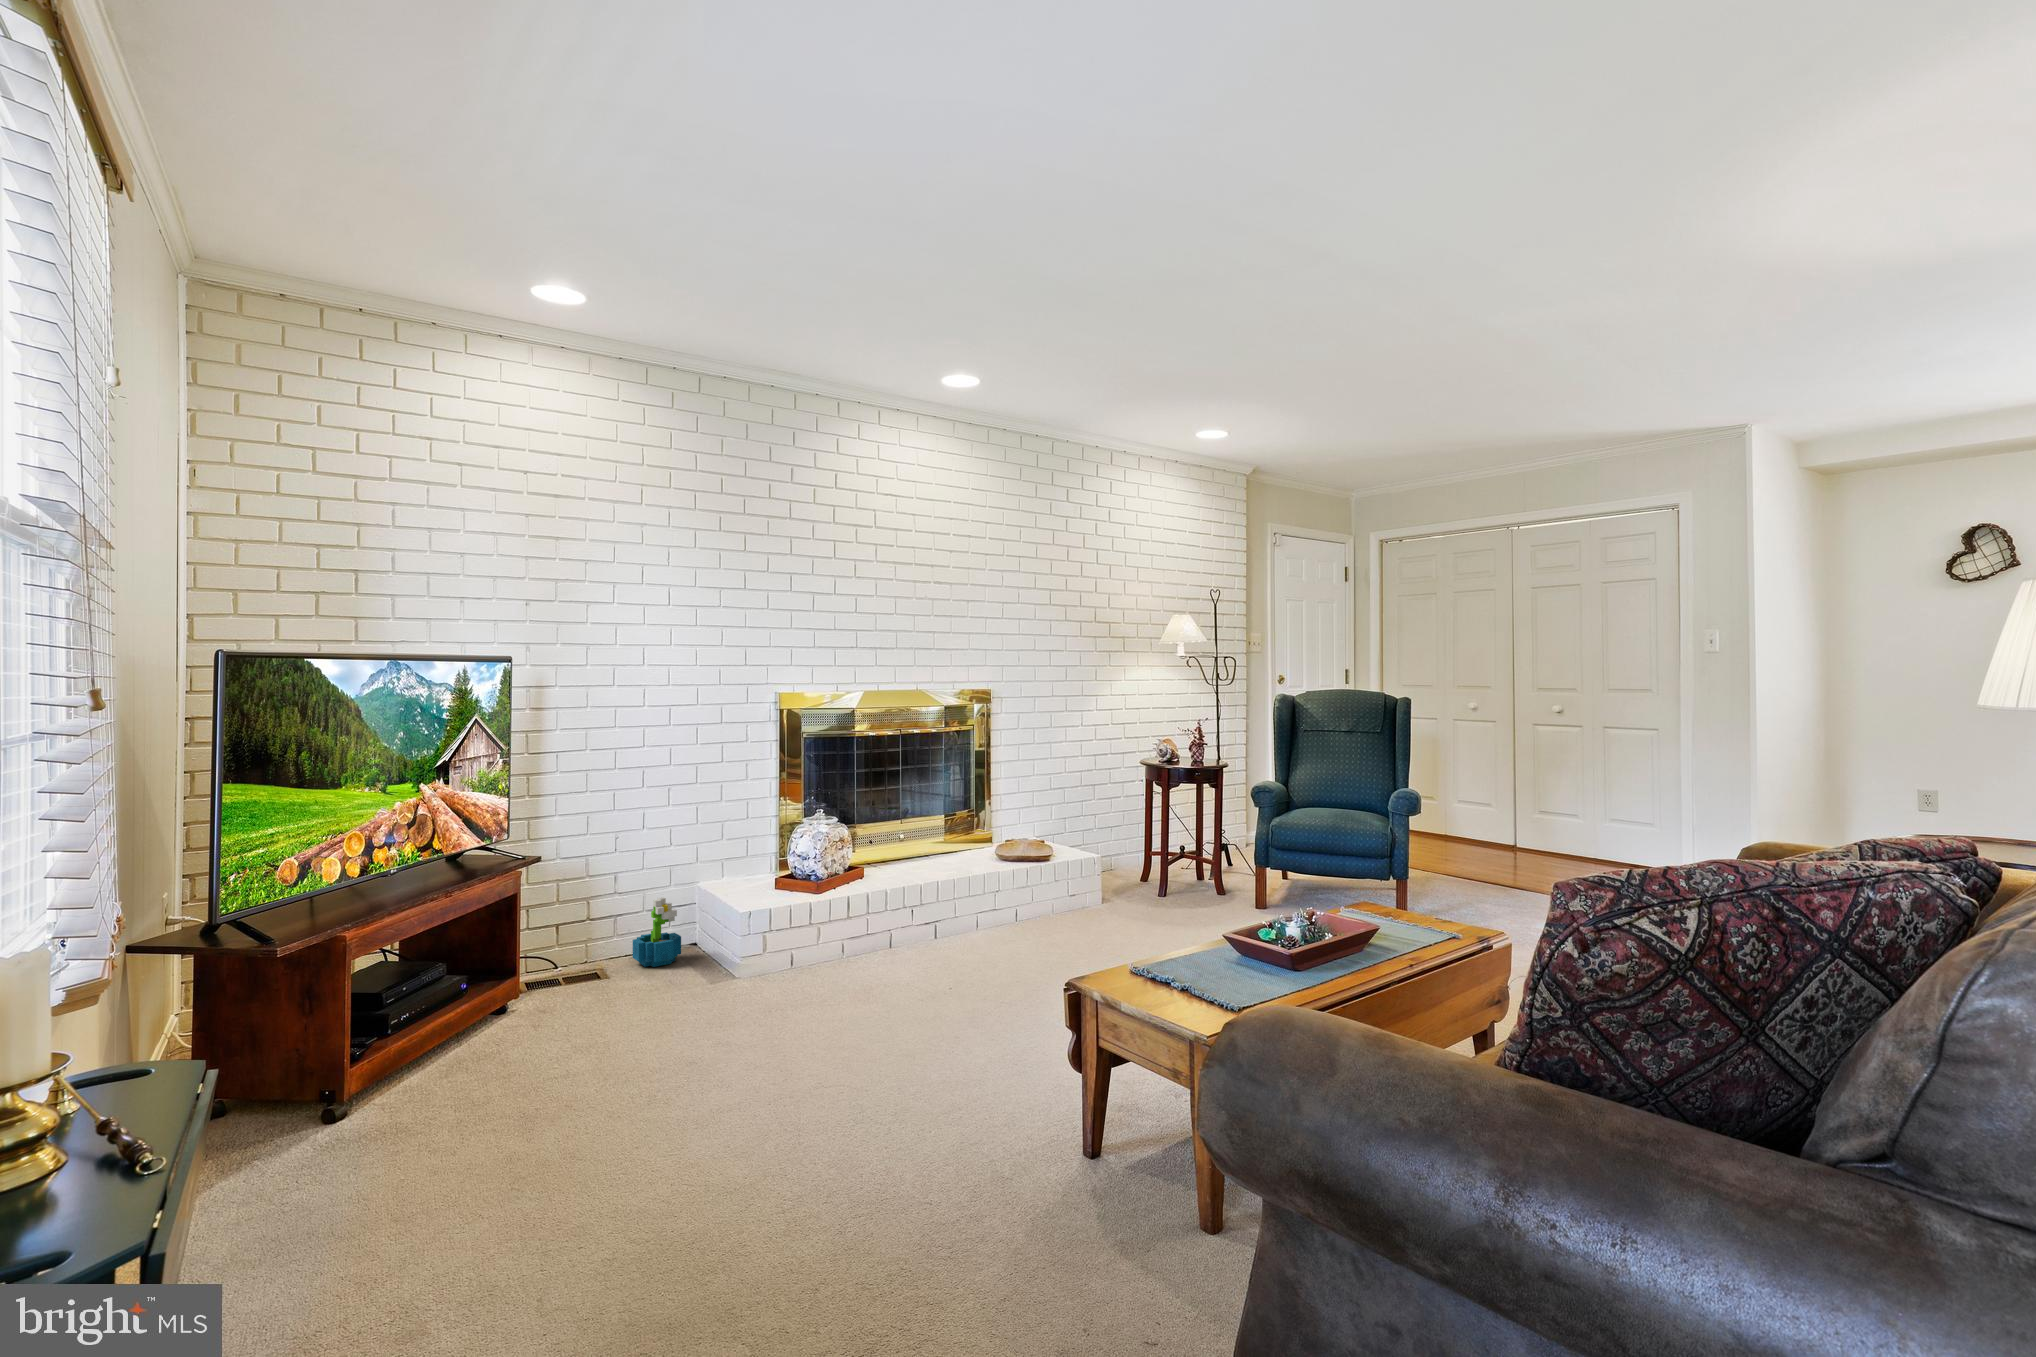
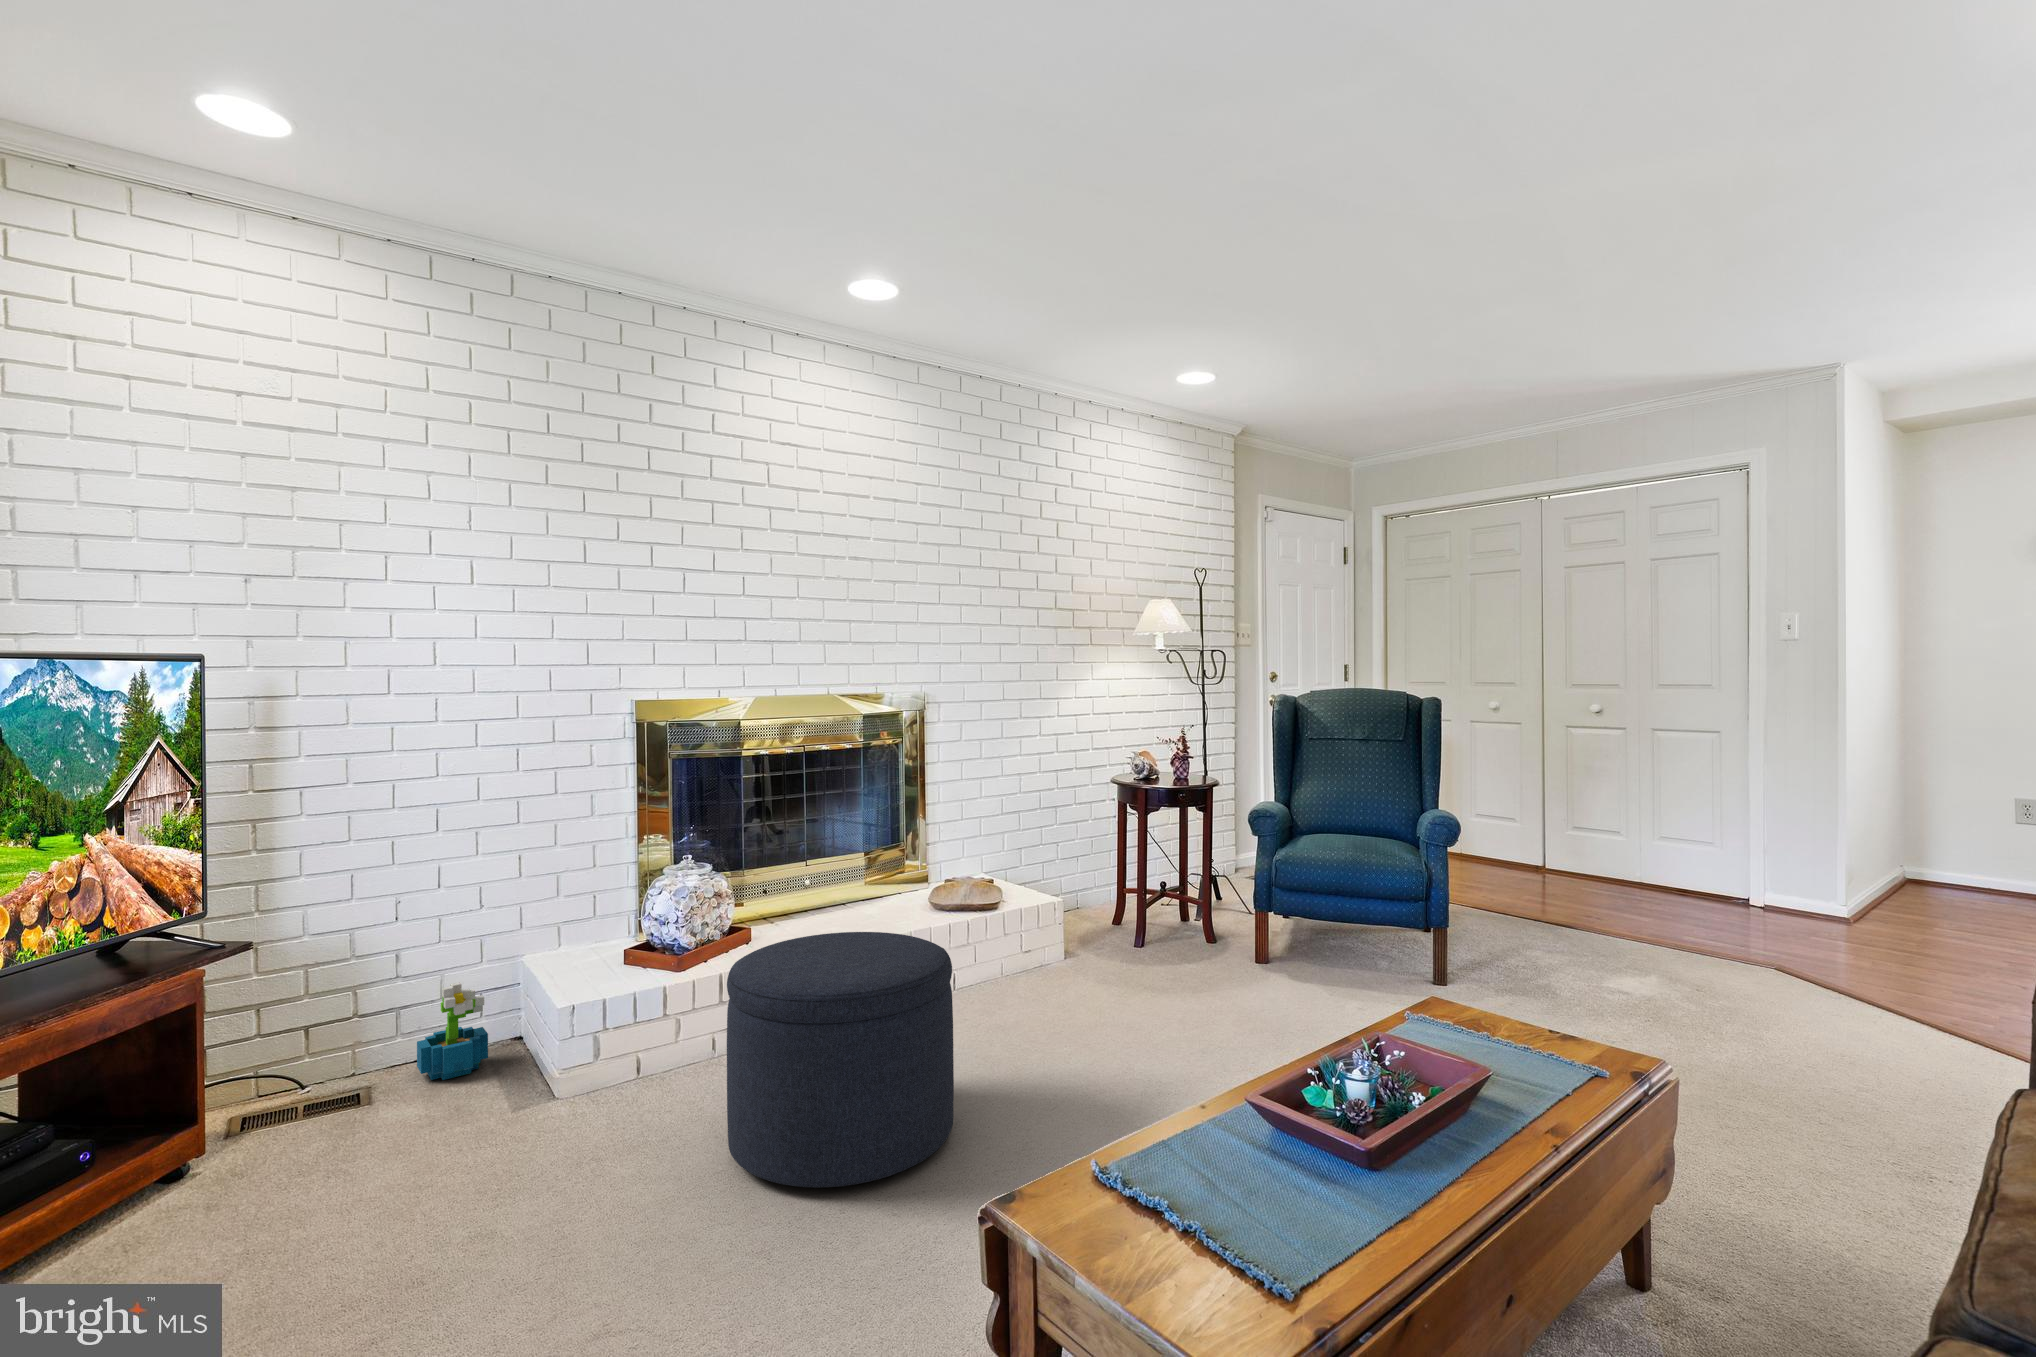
ottoman: none [876,862,1030,1023] -> present [727,932,954,1188]

